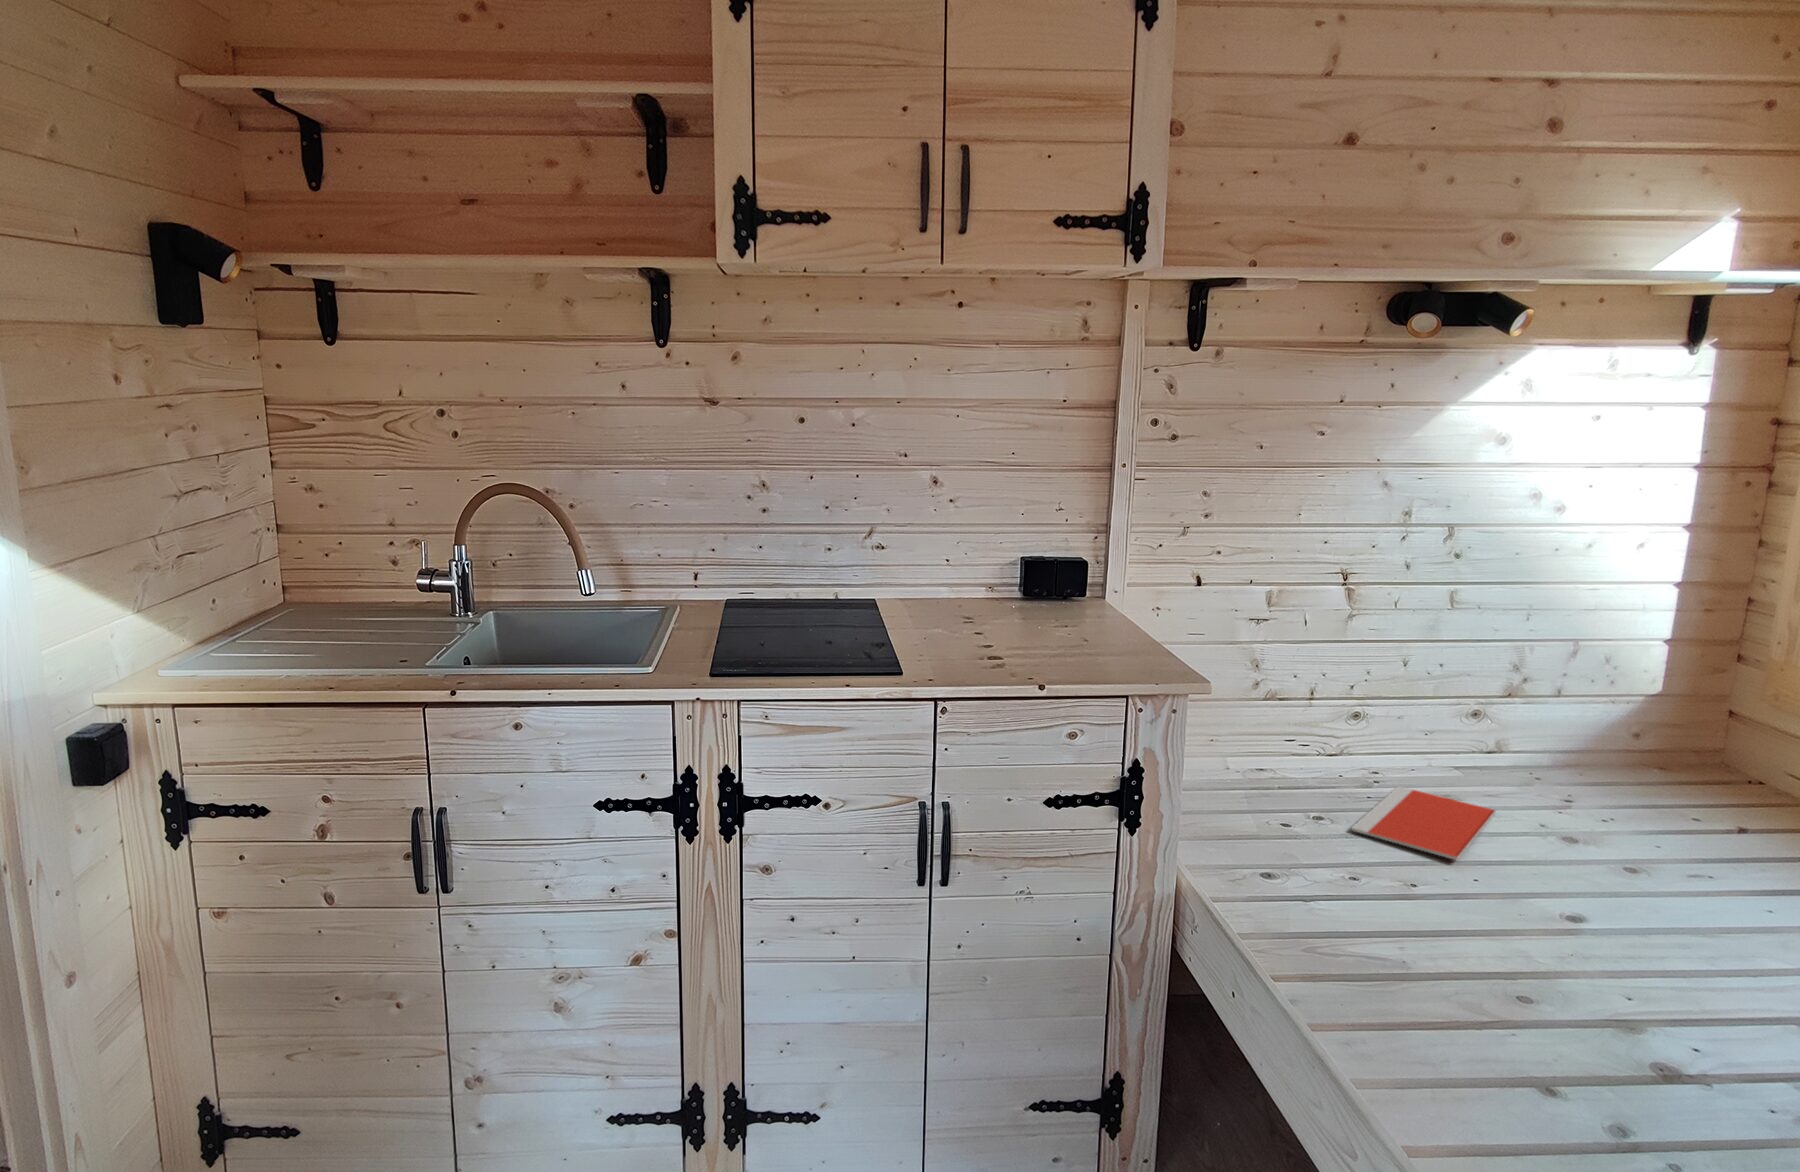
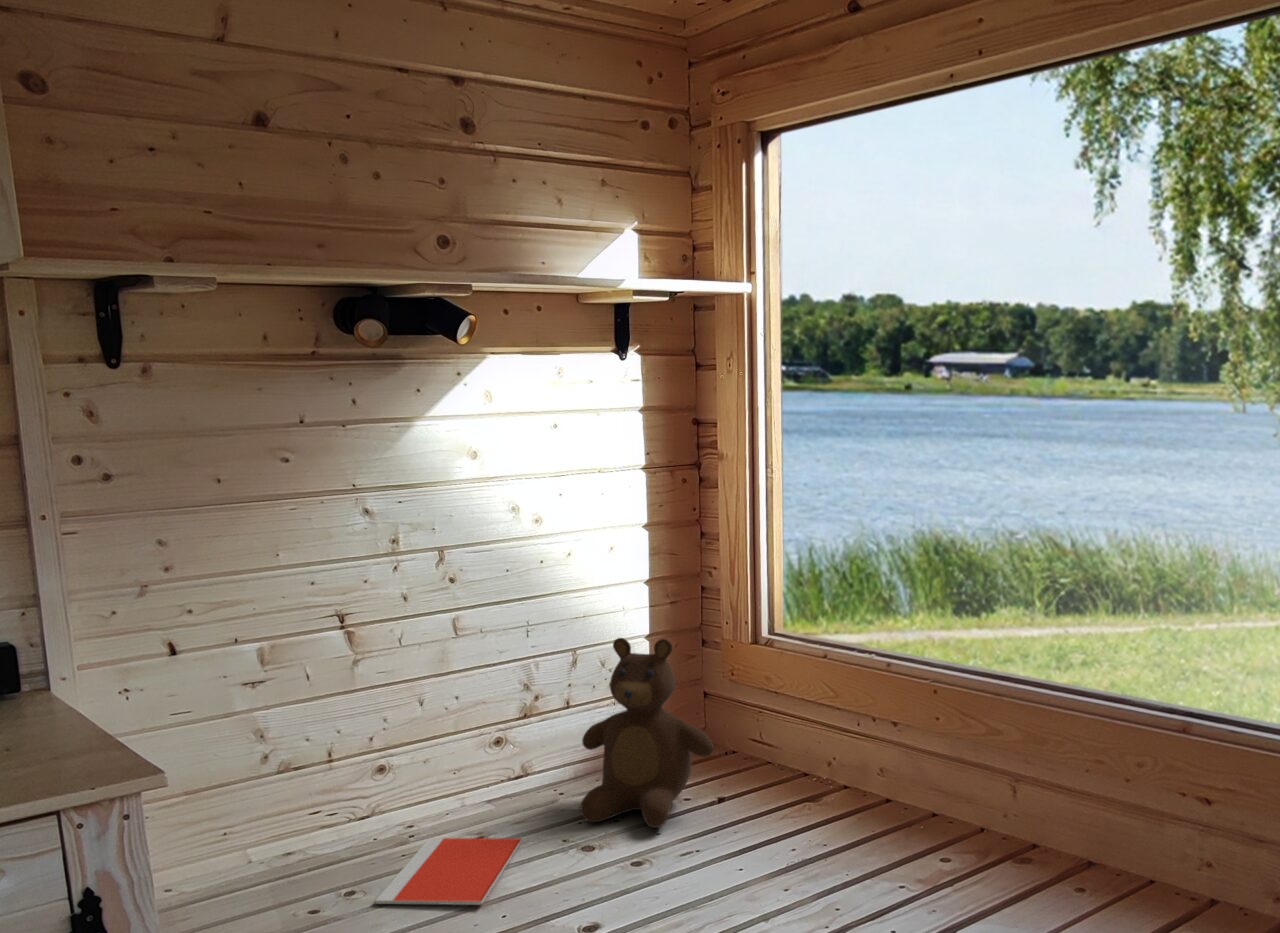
teddy bear: none [1563,640,1741,839] -> present [580,638,713,828]

